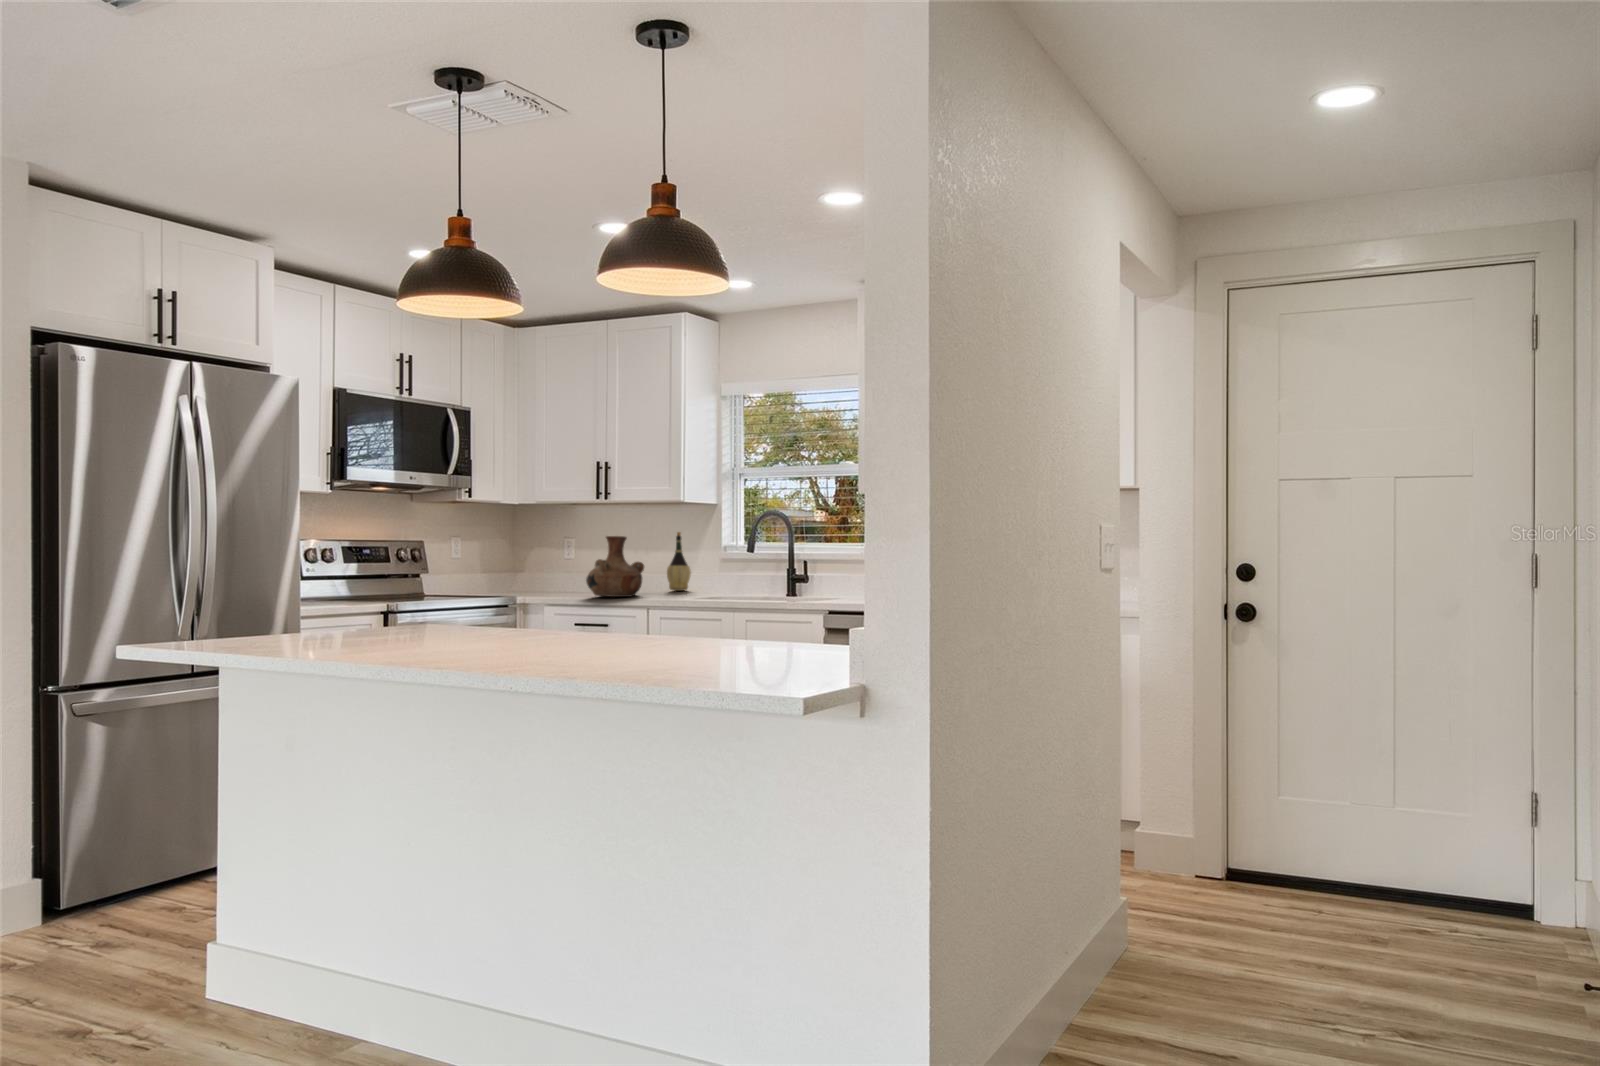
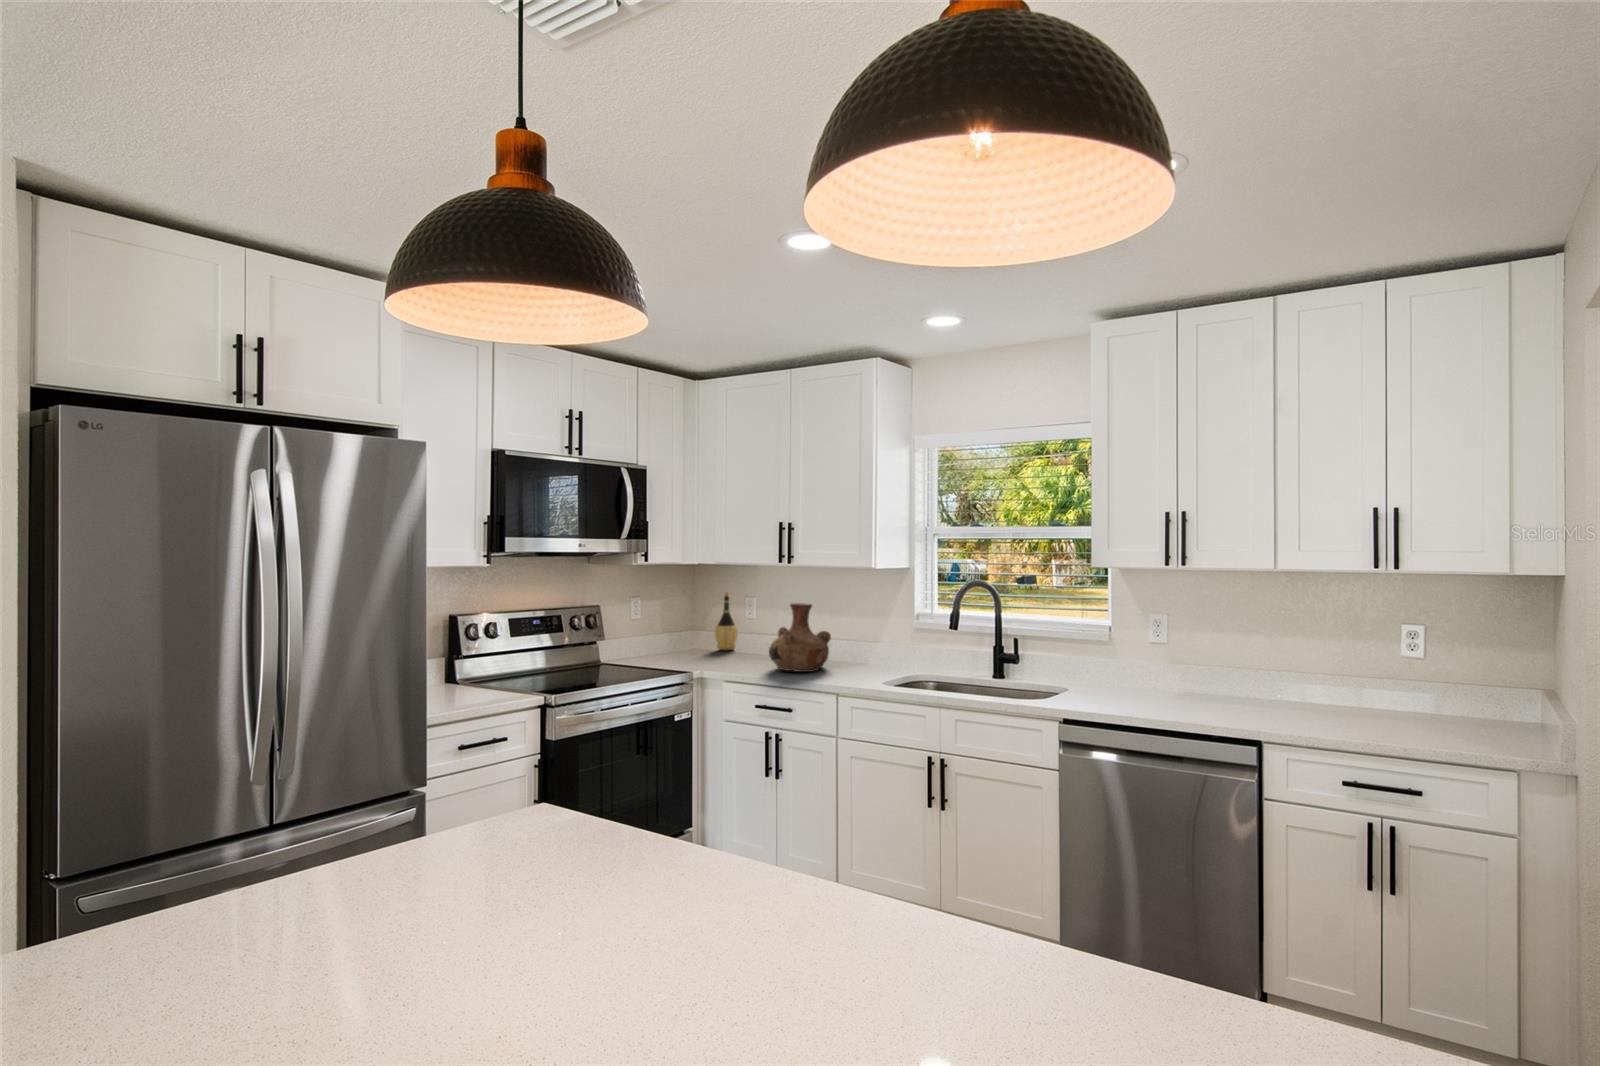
wine bottle: present [667,532,691,591] -> present [715,593,738,650]

